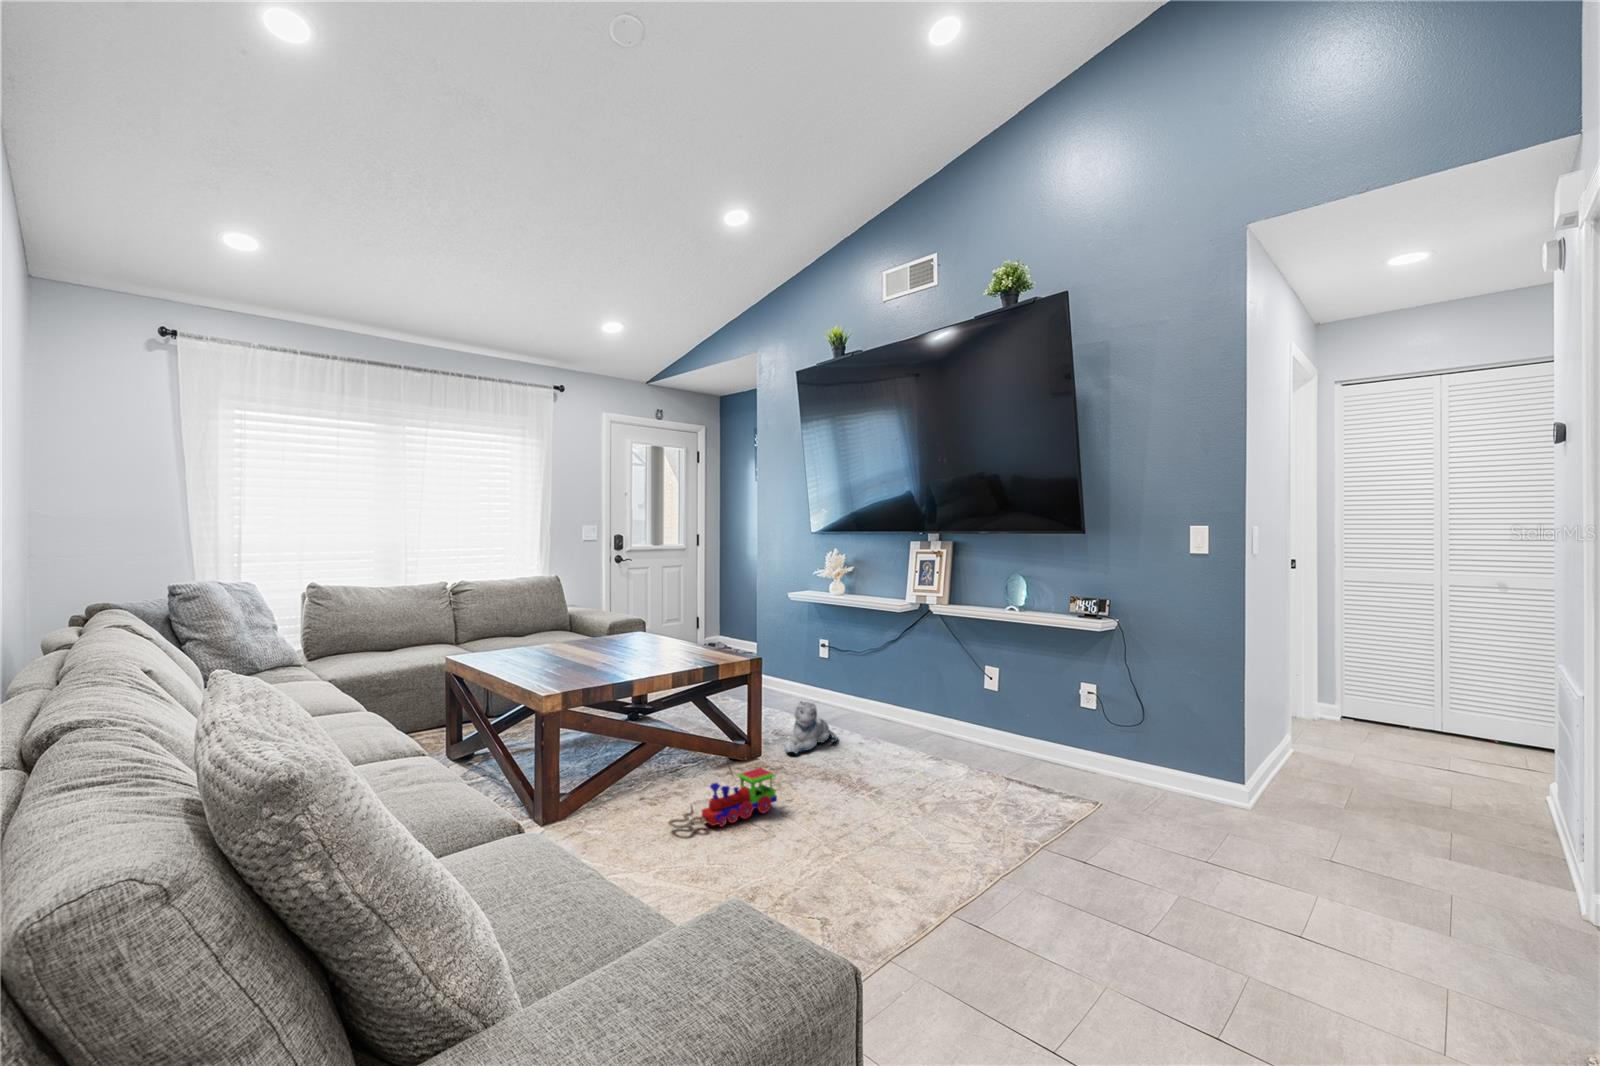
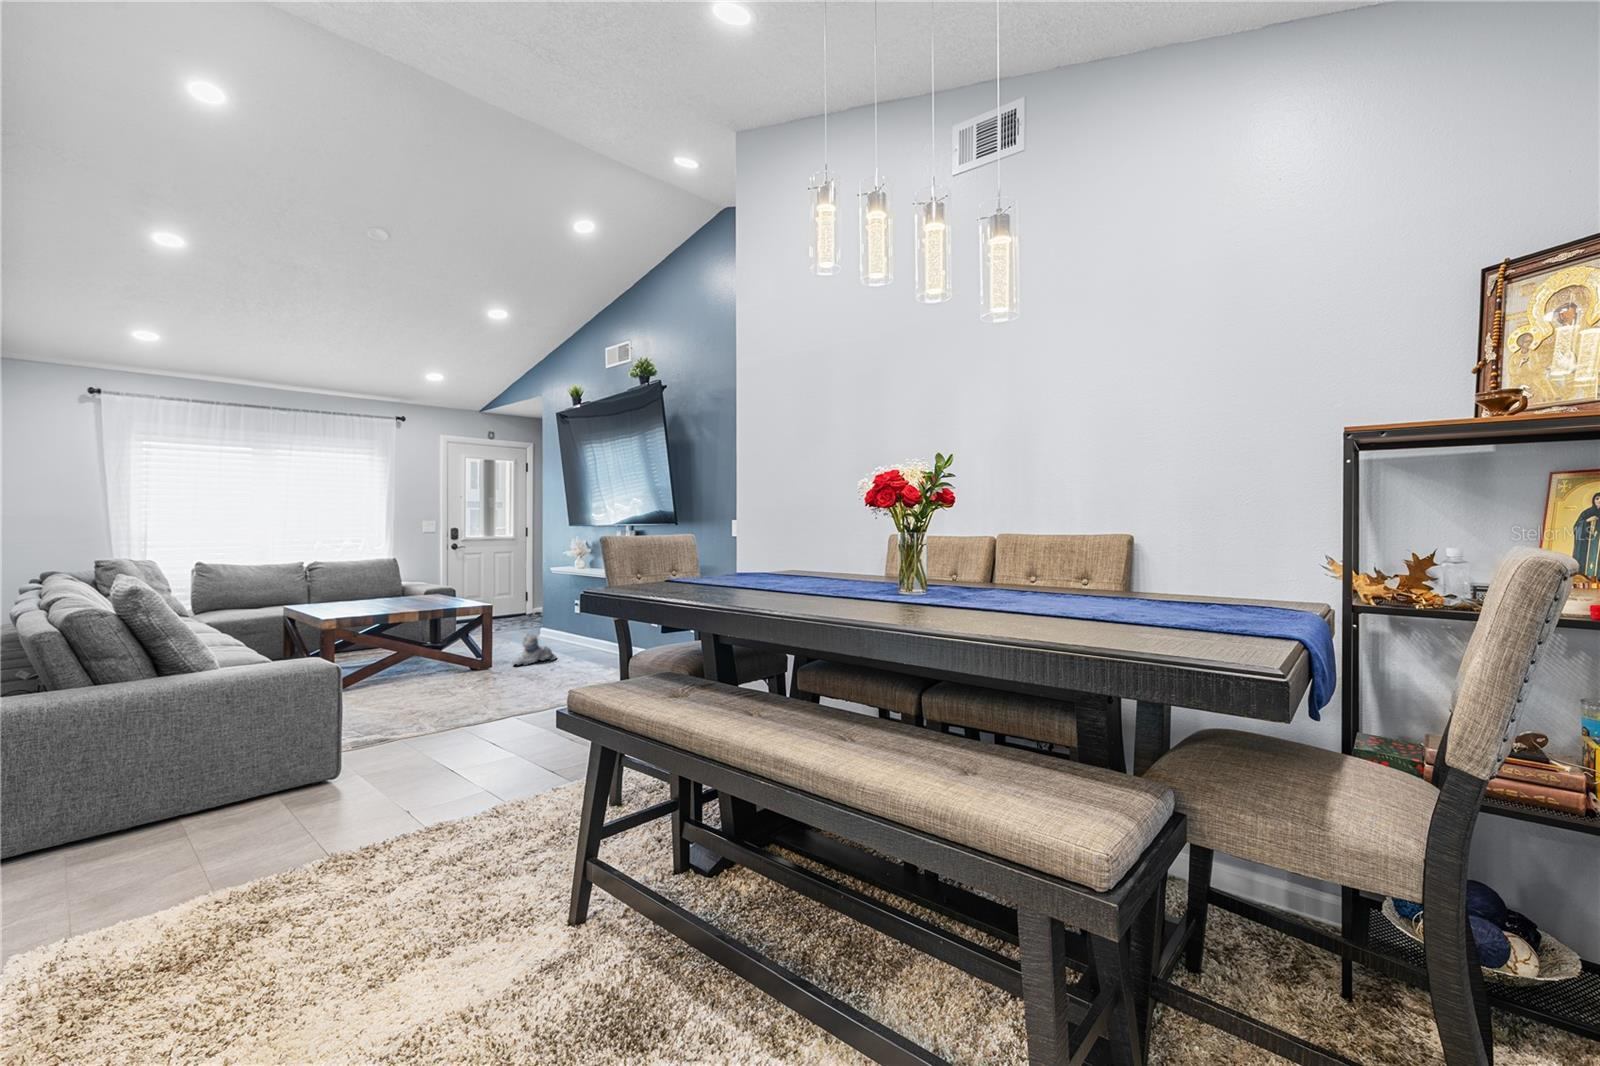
toy train: present [668,768,777,829] -> none [401,663,475,692]

